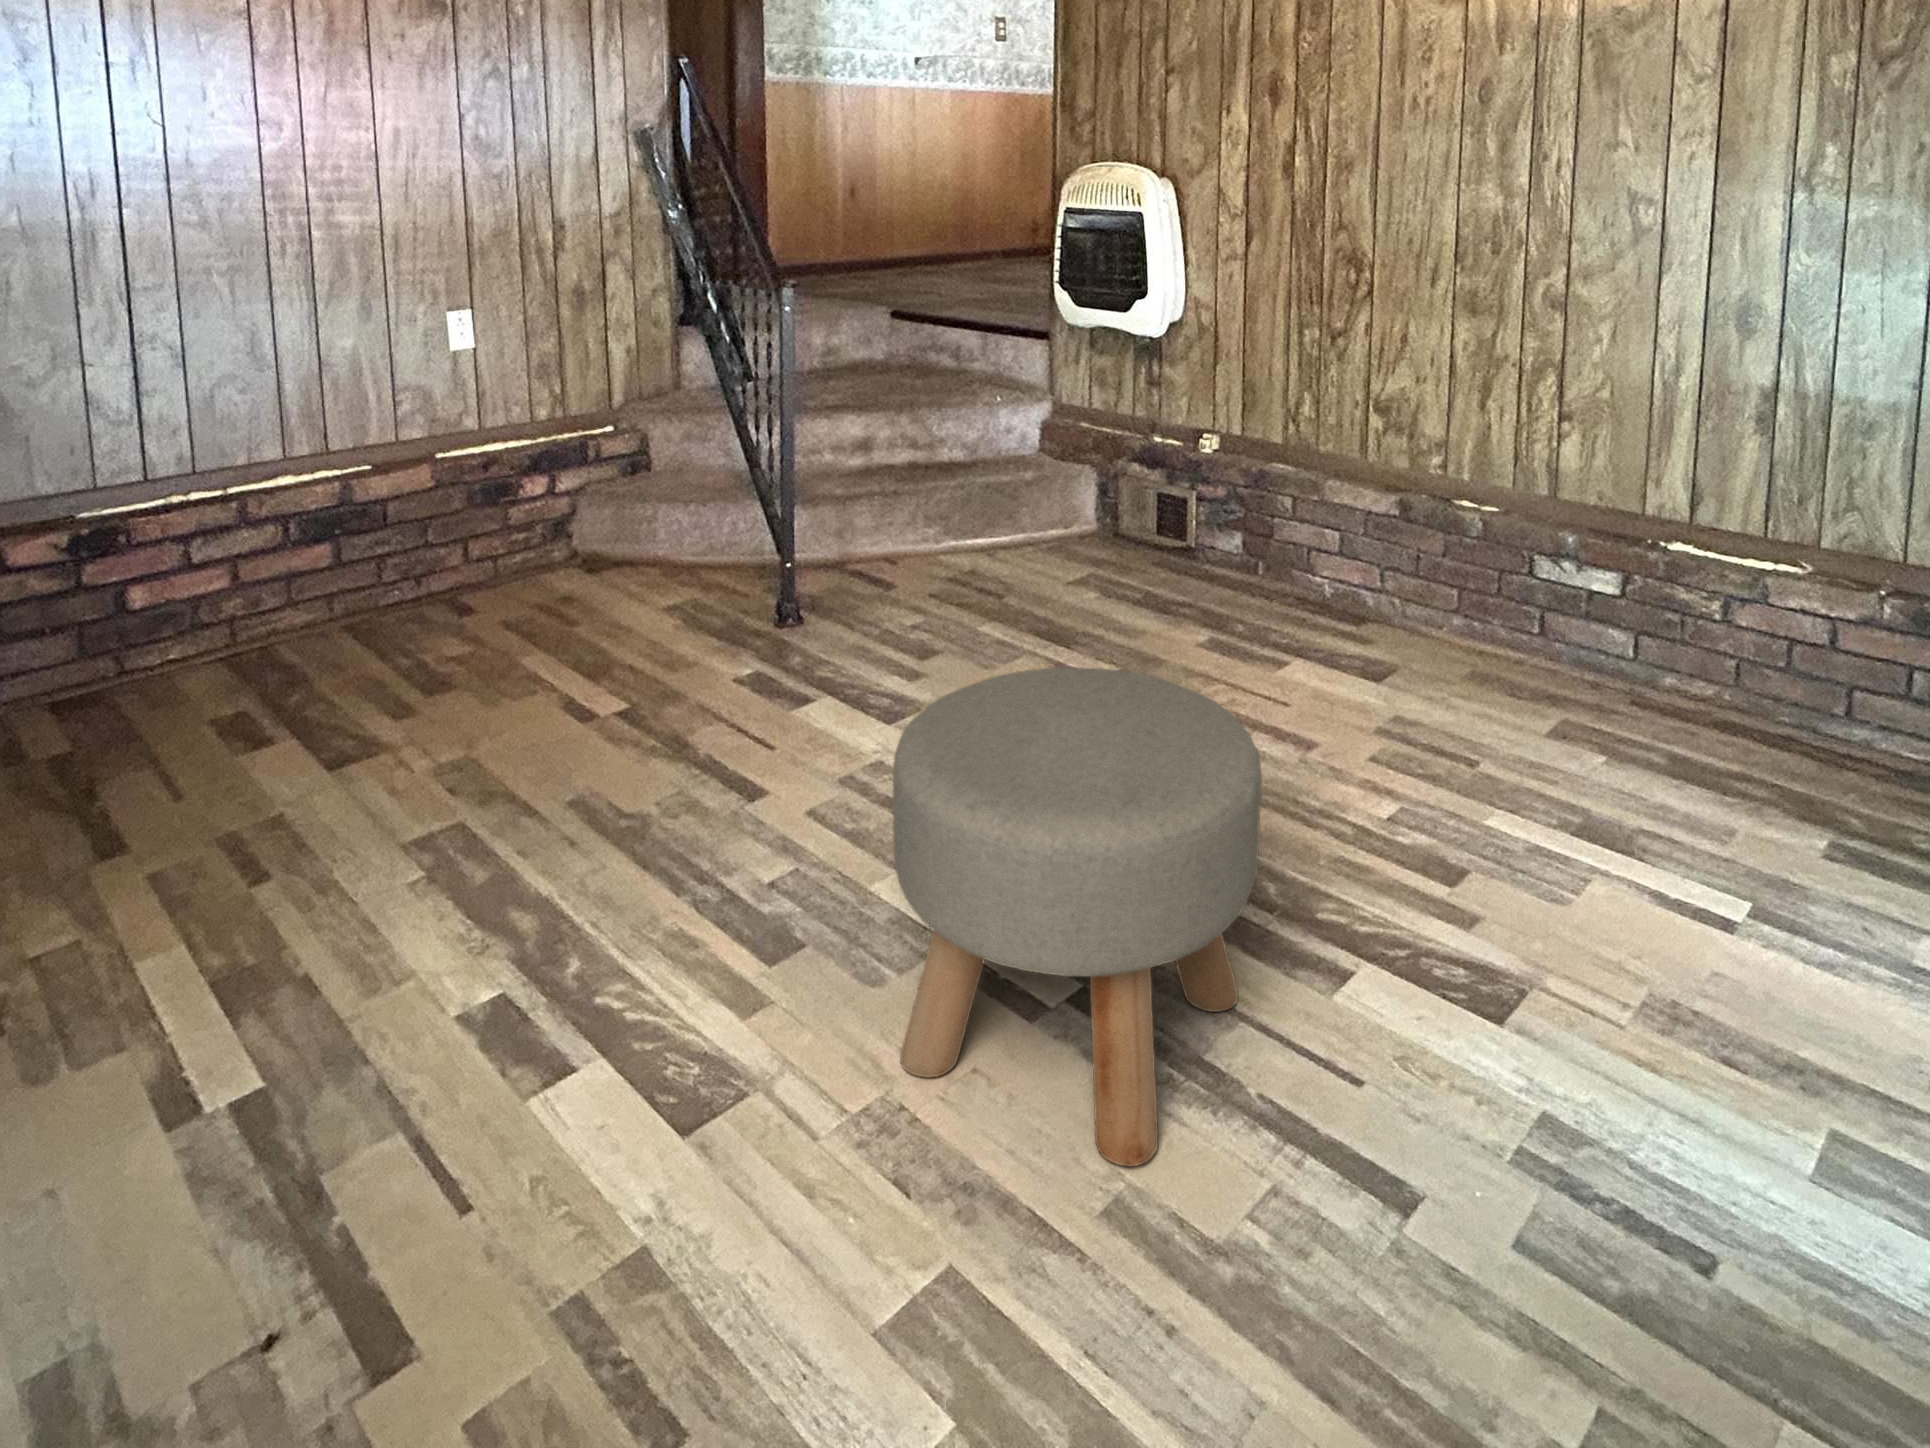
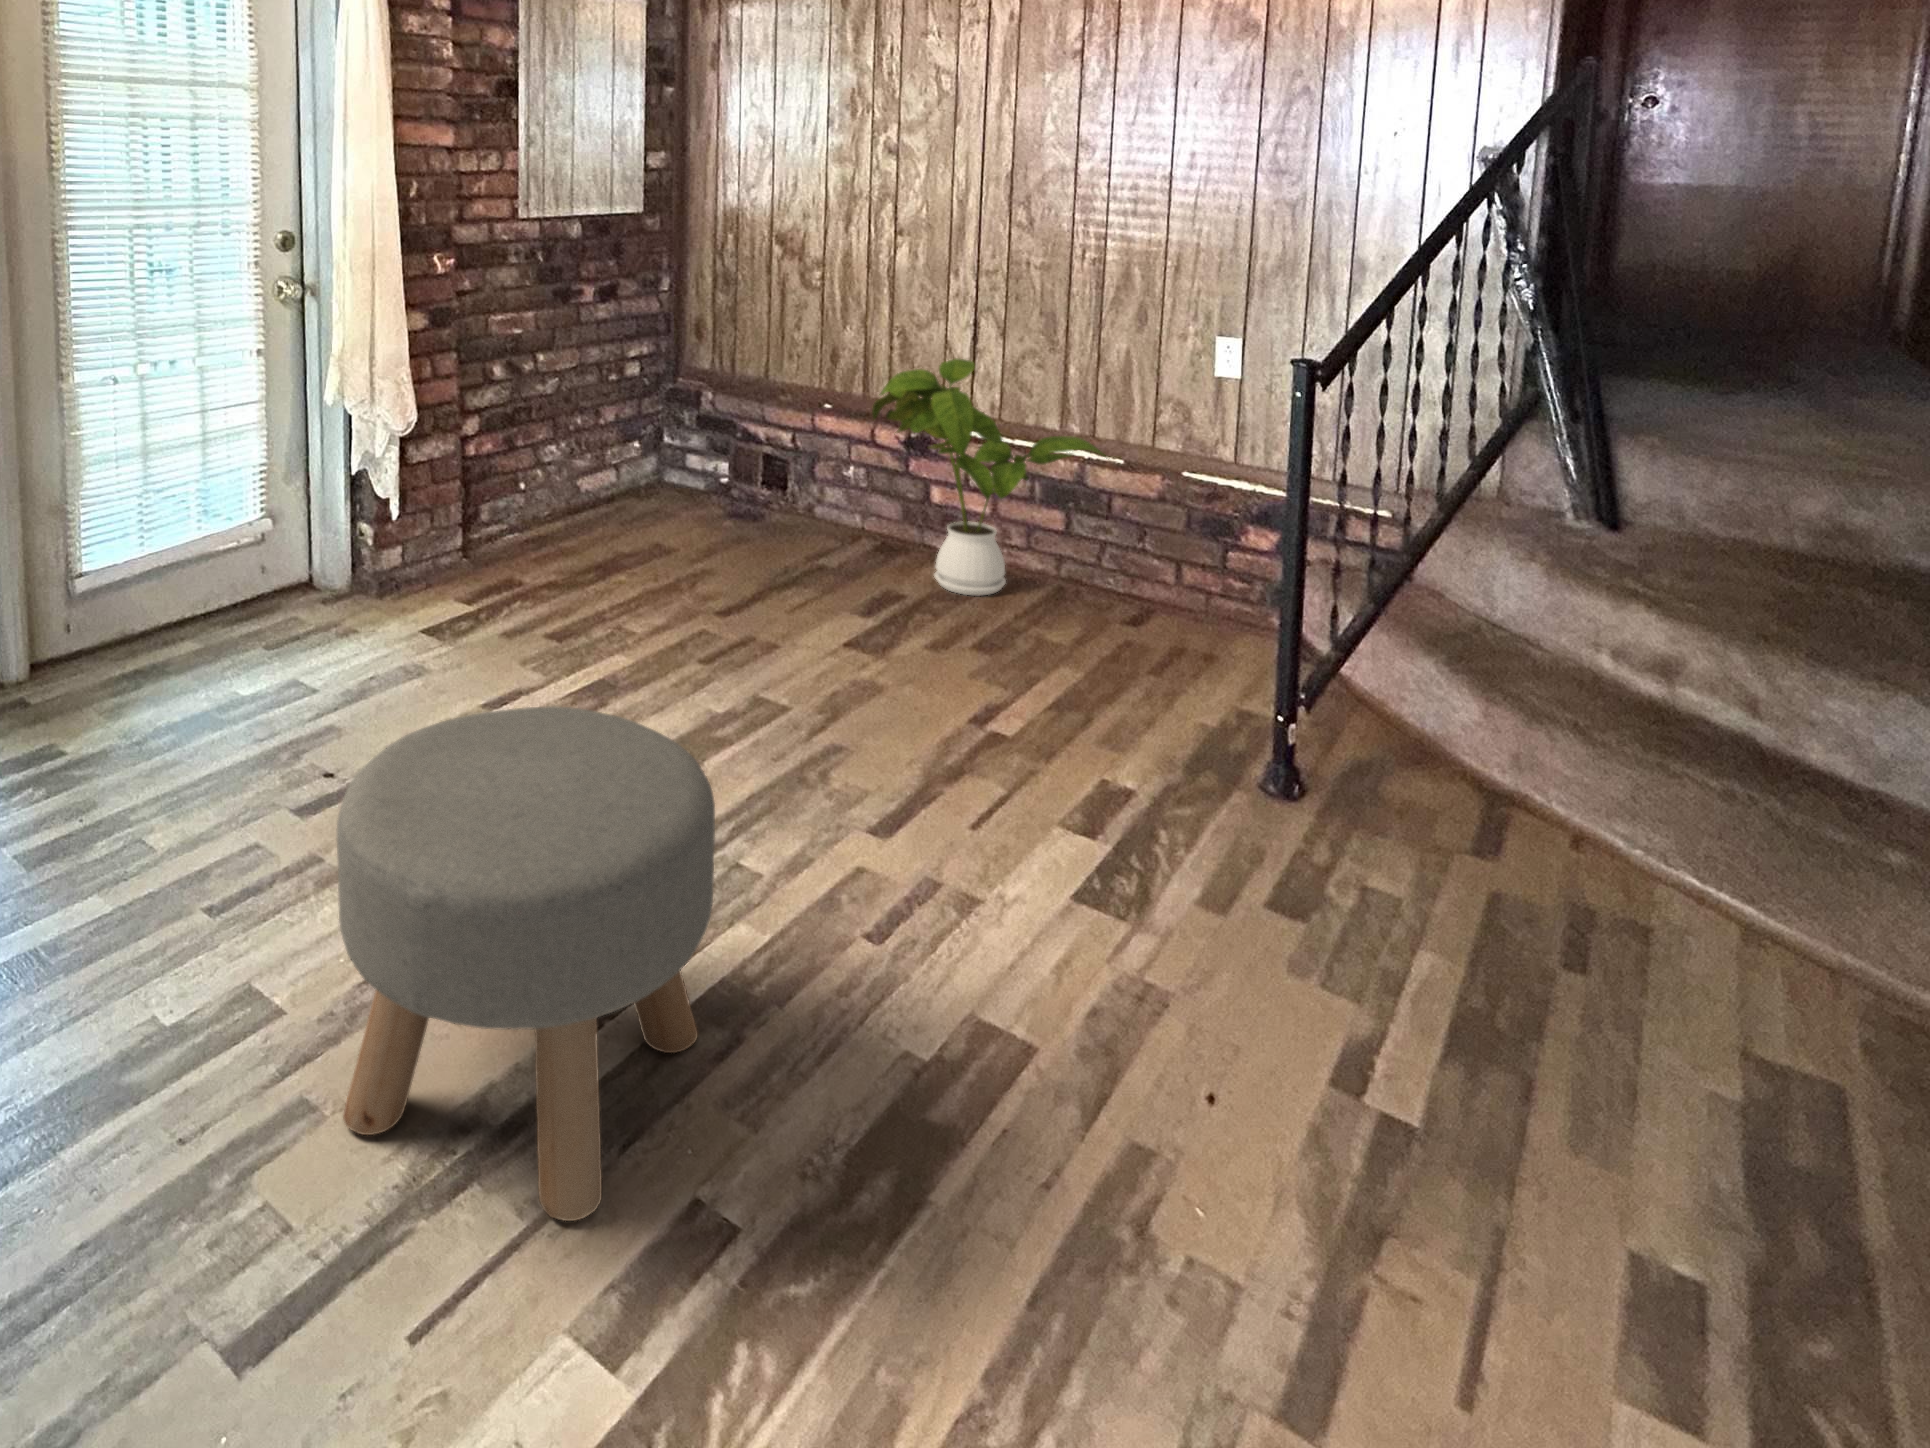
house plant: none [94,384,408,677] -> present [872,358,1106,596]

